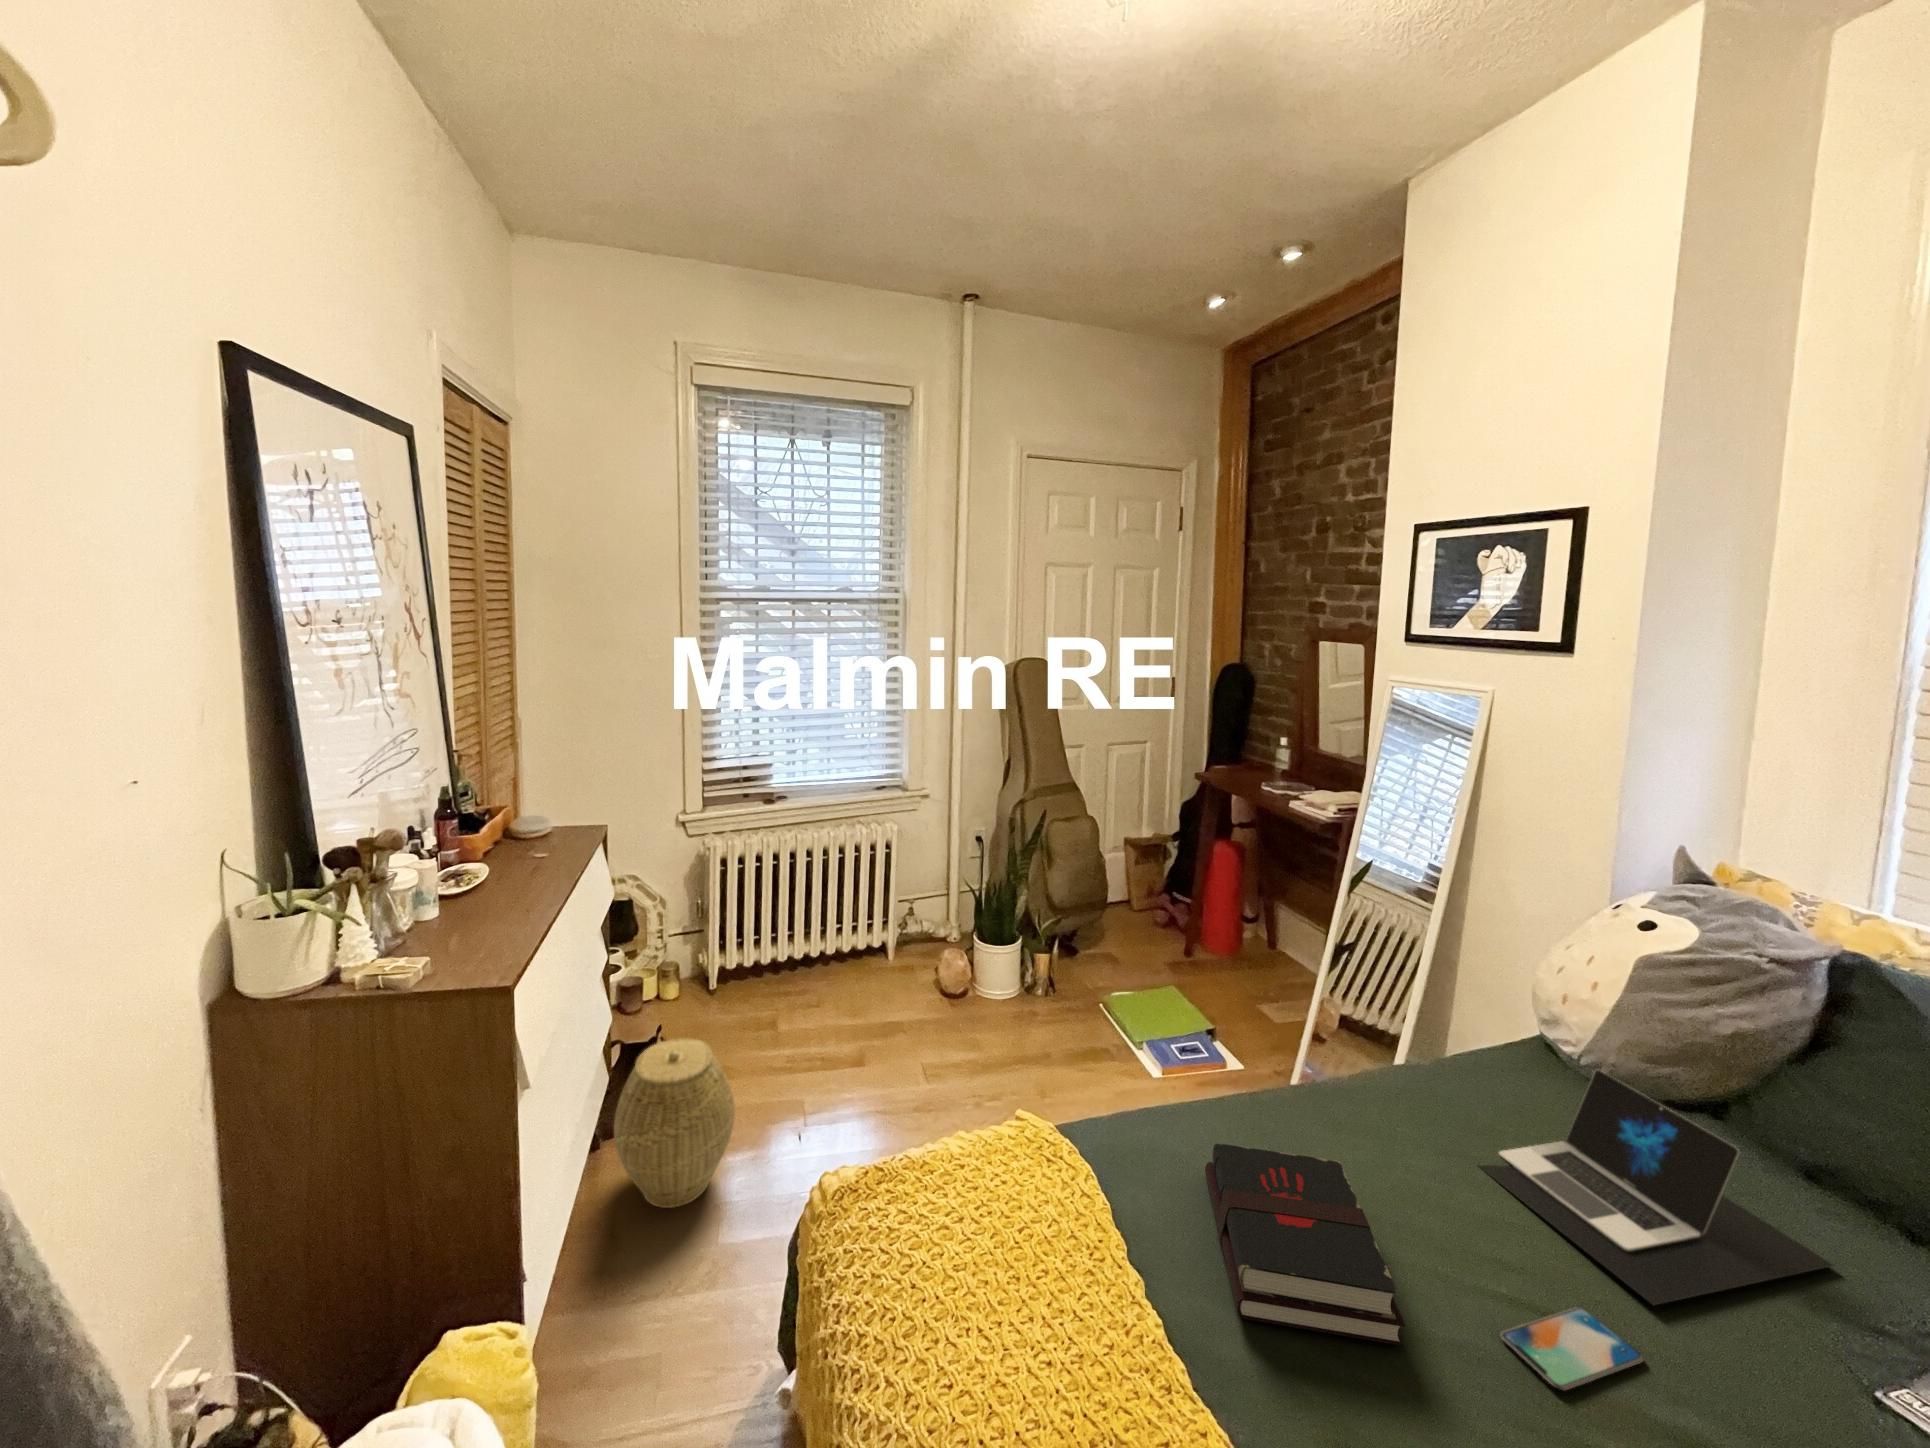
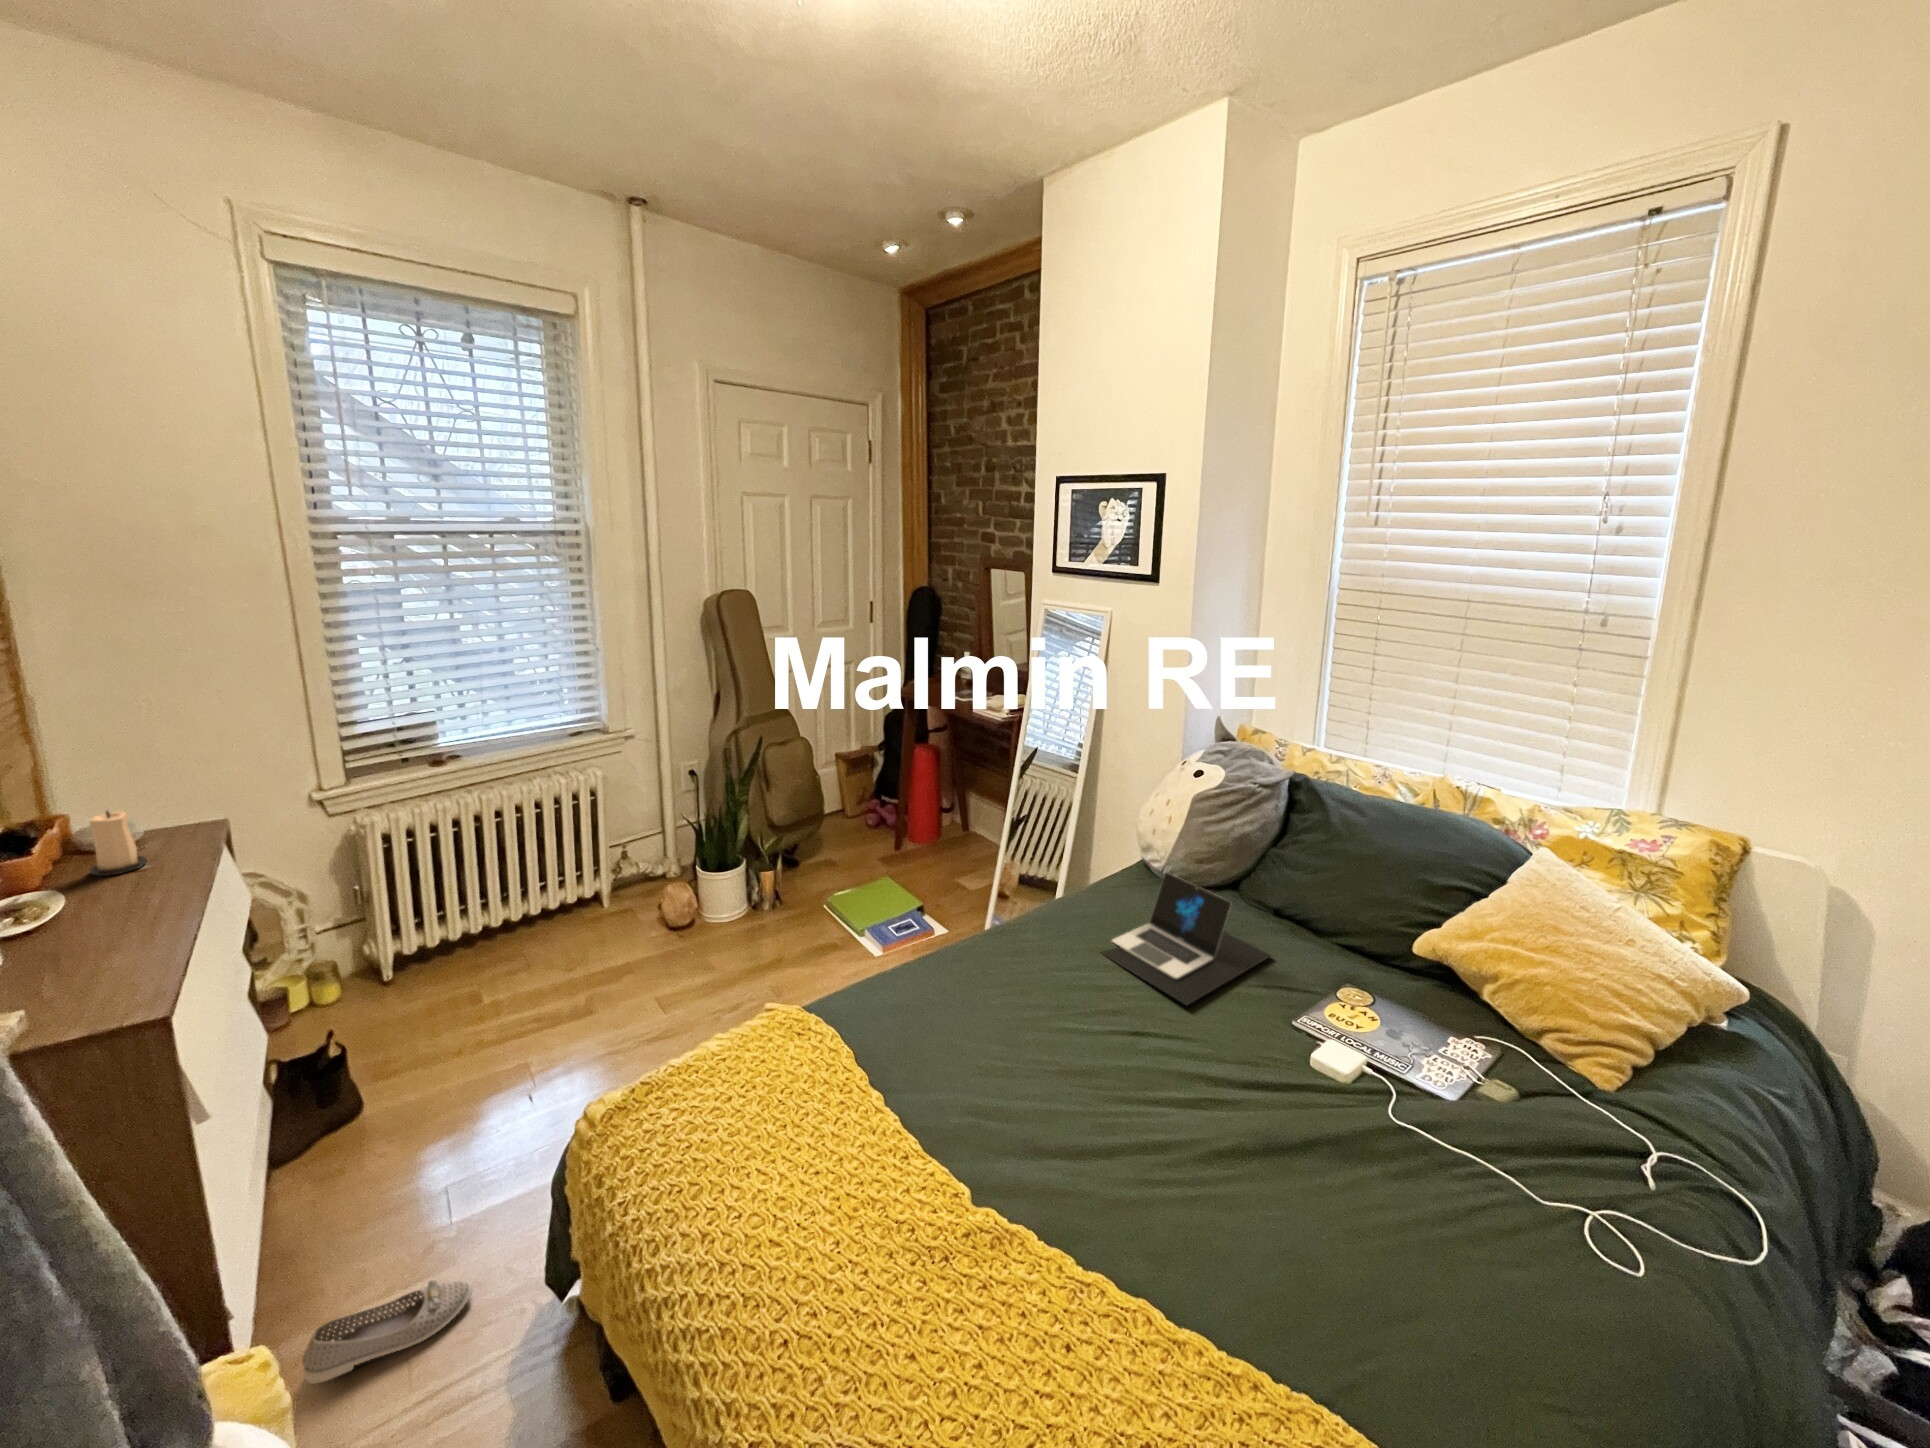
candle: none [525,803,558,856] -> present [90,811,147,876]
woven basket: present [614,1038,735,1208] -> none [289,1035,452,1218]
hardback book: present [1205,1144,1405,1346] -> none [923,973,1054,1095]
shoe: none [585,1297,720,1363] -> present [302,1280,472,1384]
smartphone: present [1500,1307,1643,1390] -> none [1107,1020,1180,1069]

